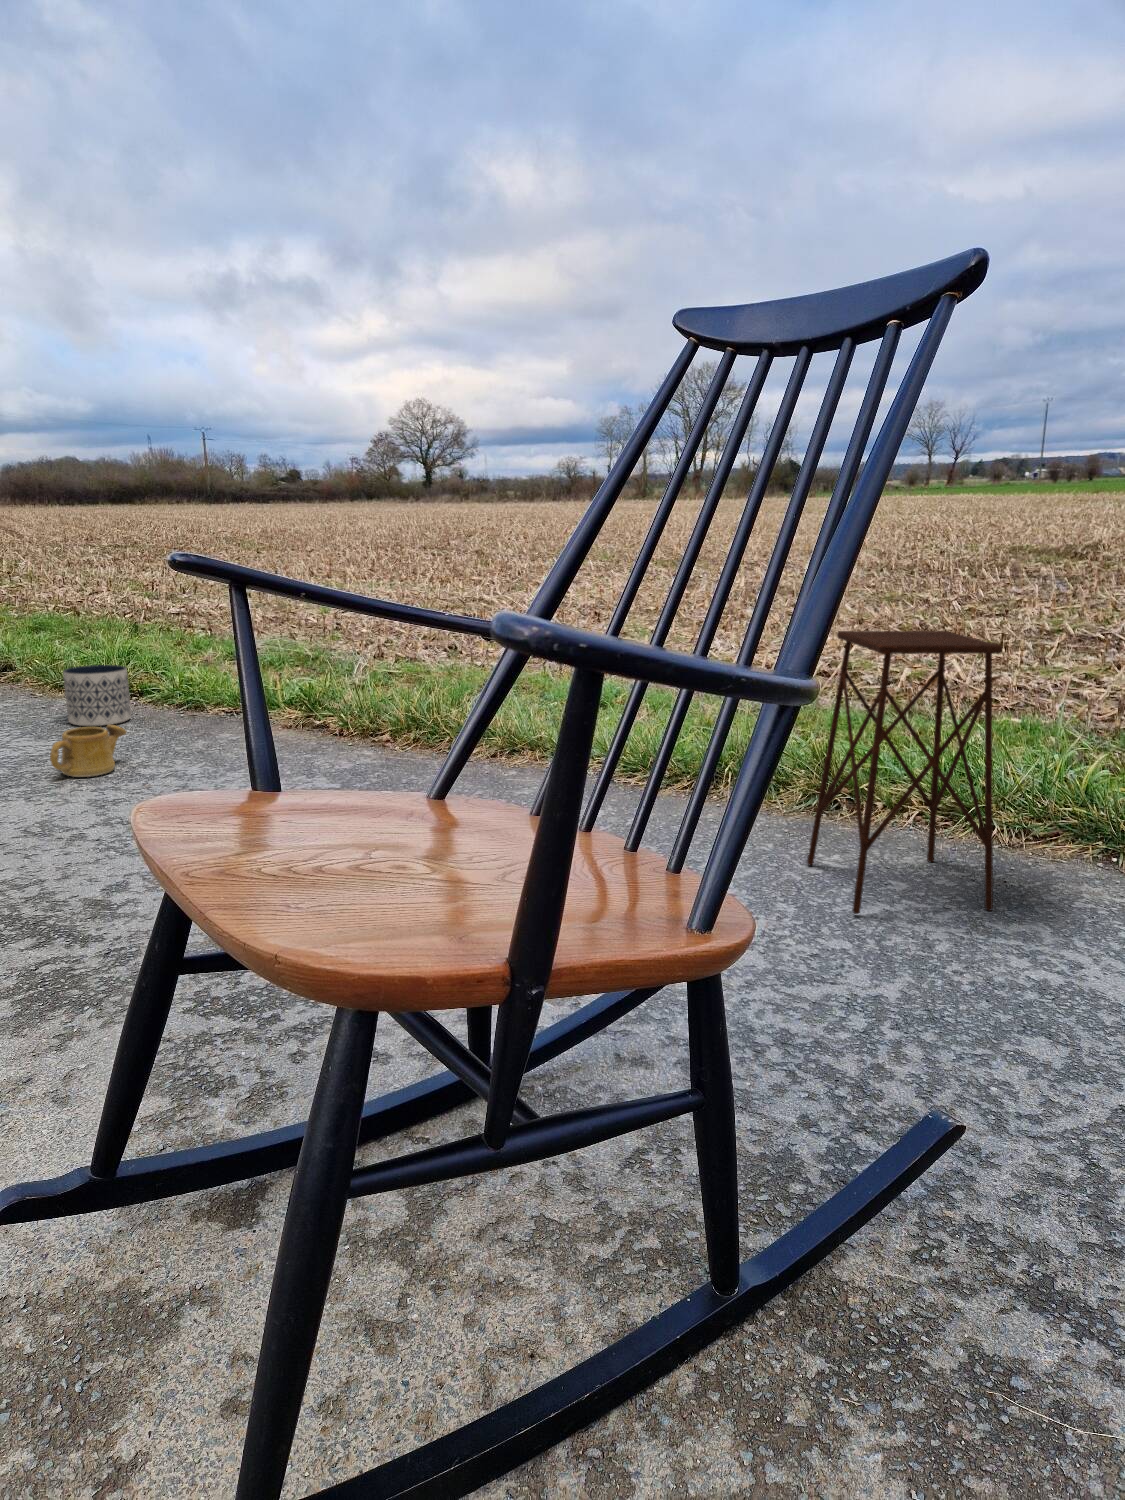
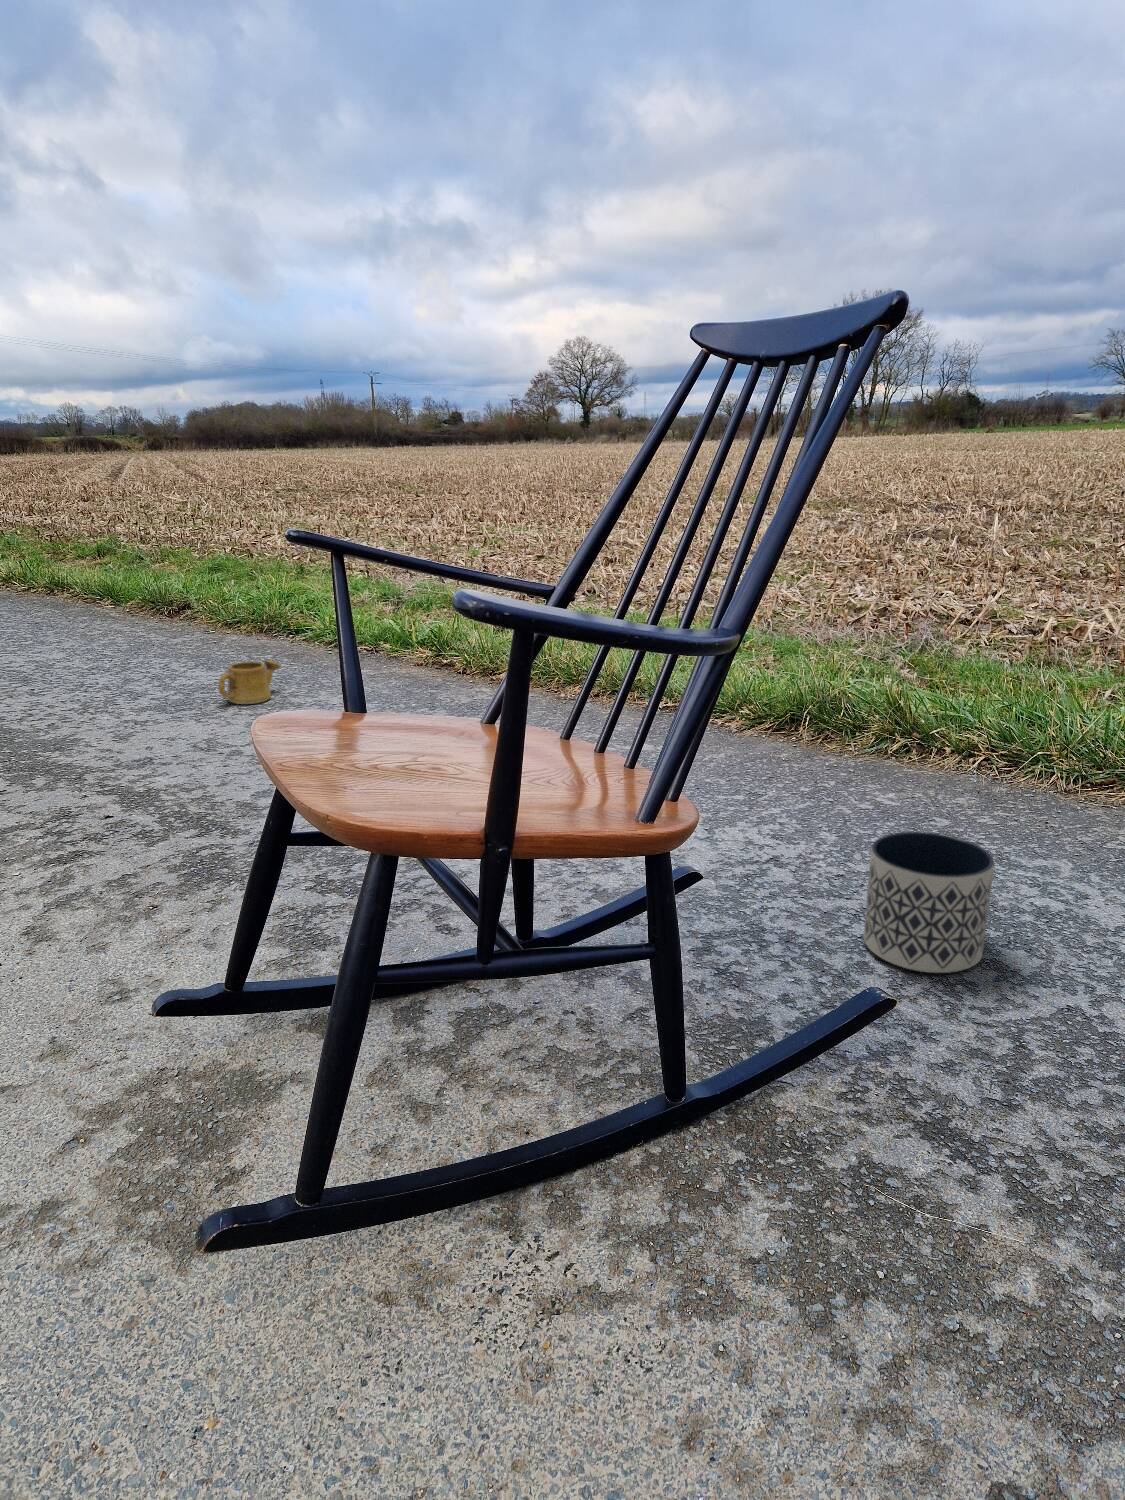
side table: present [807,631,1002,914] -> none [860,585,1036,845]
planter: present [63,665,131,726] -> present [863,832,994,973]

